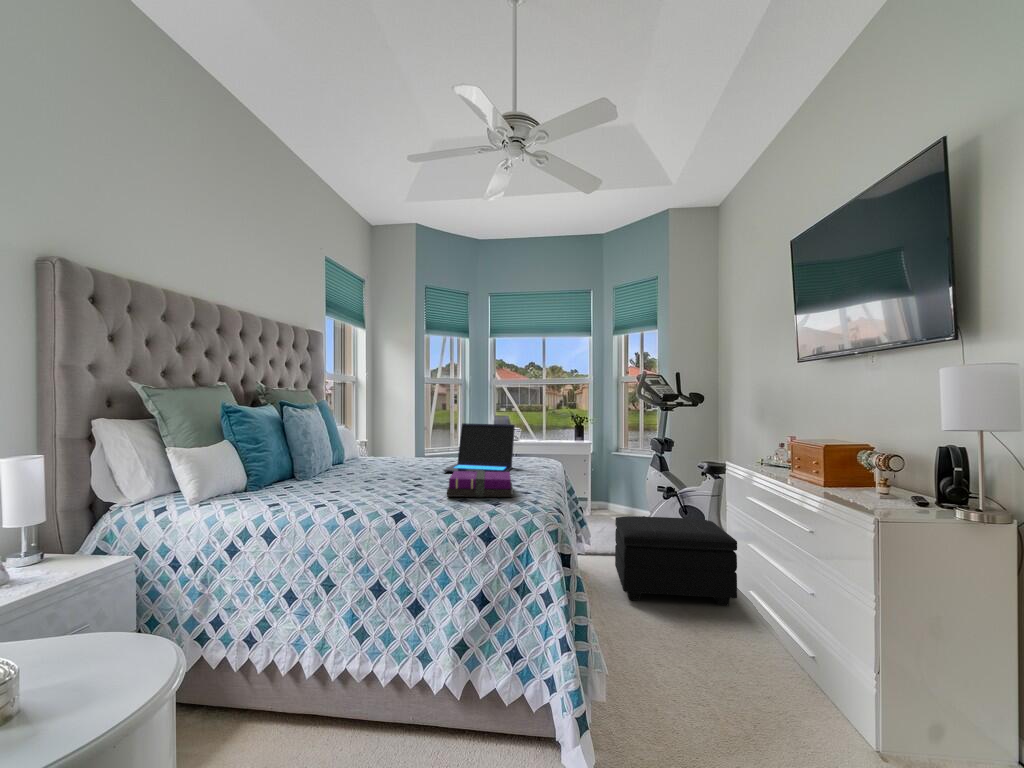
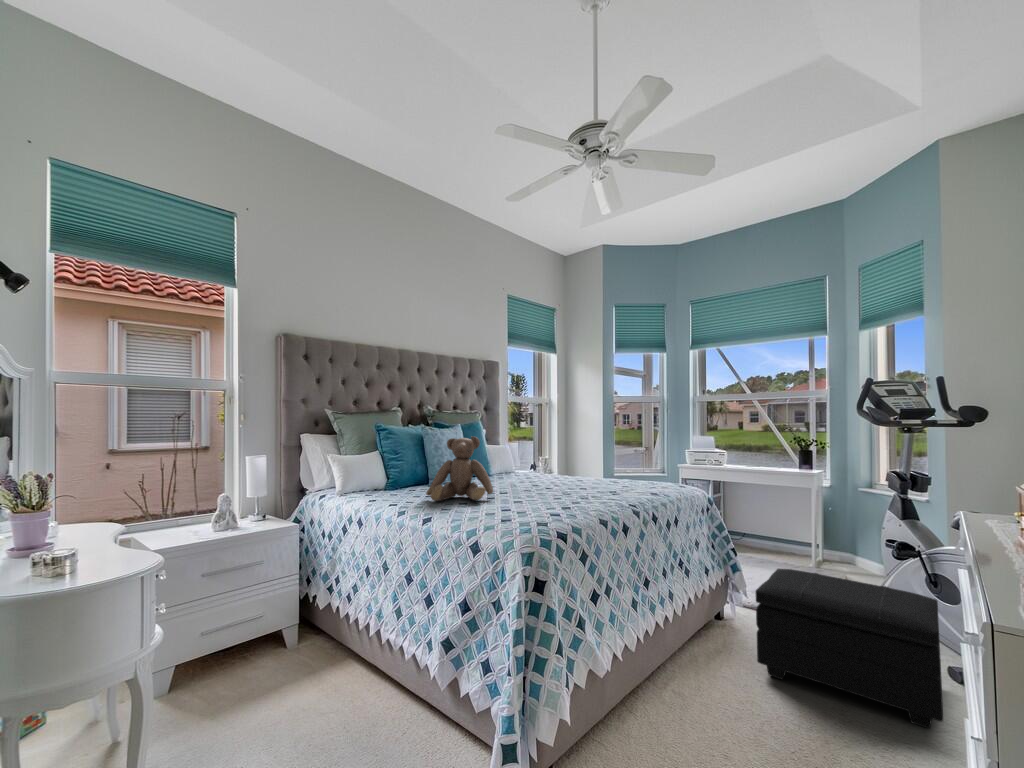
teddy bear: none [340,418,417,495] -> present [426,436,493,501]
laptop: present [443,423,515,472] -> none [543,443,627,497]
notebook: present [447,471,513,497] -> none [491,488,568,518]

